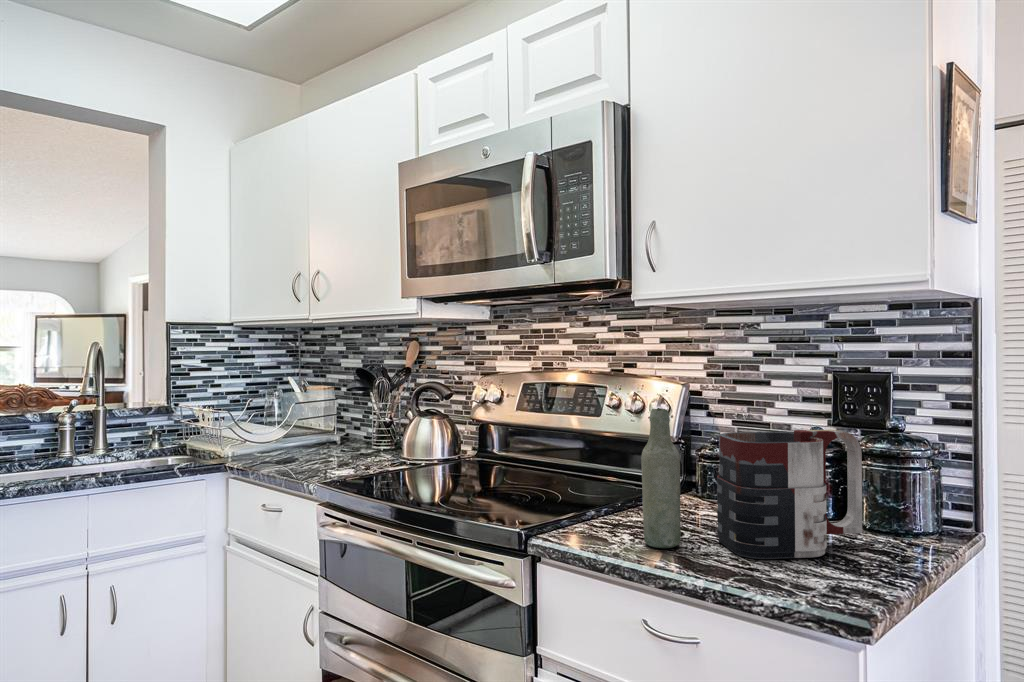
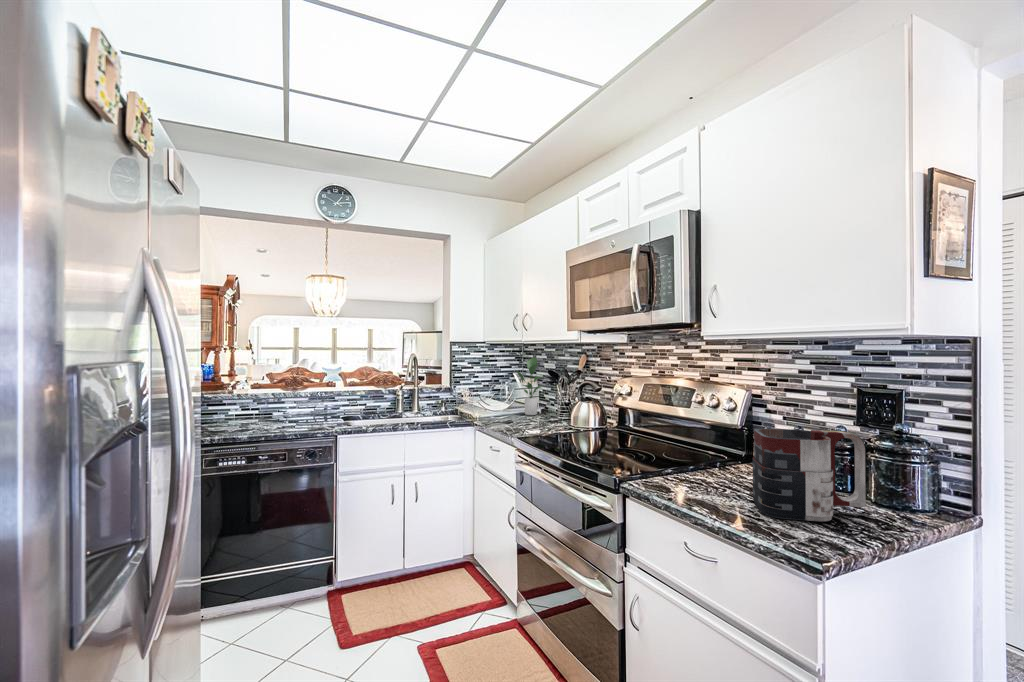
potted plant: none [297,347,346,447] -> present [516,357,541,415]
bottle: present [641,408,681,548] -> none [697,410,724,503]

